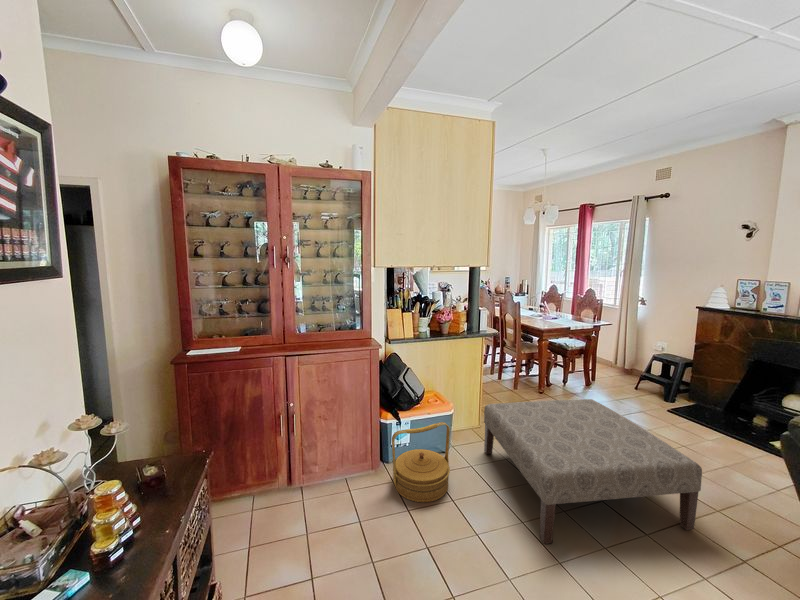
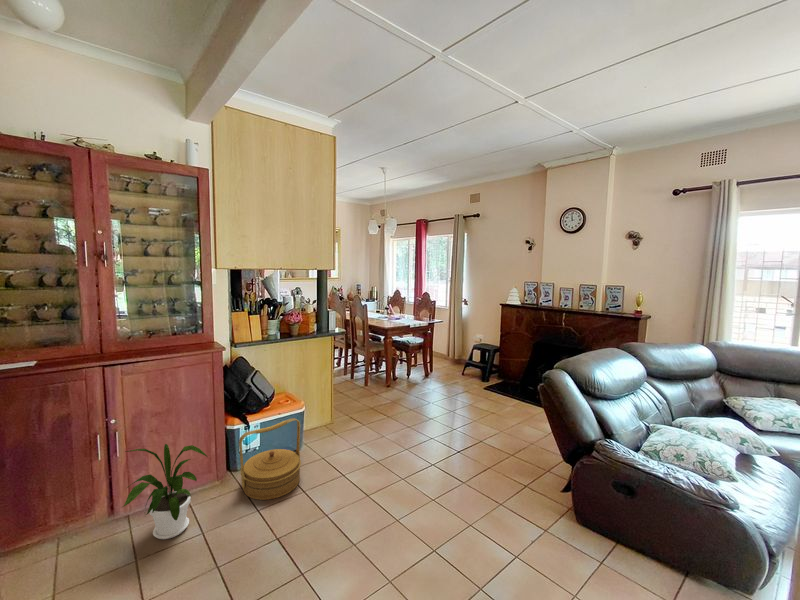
ottoman: present [484,399,702,544] -> none [334,383,493,505]
house plant: none [296,430,365,520] -> present [124,444,207,539]

